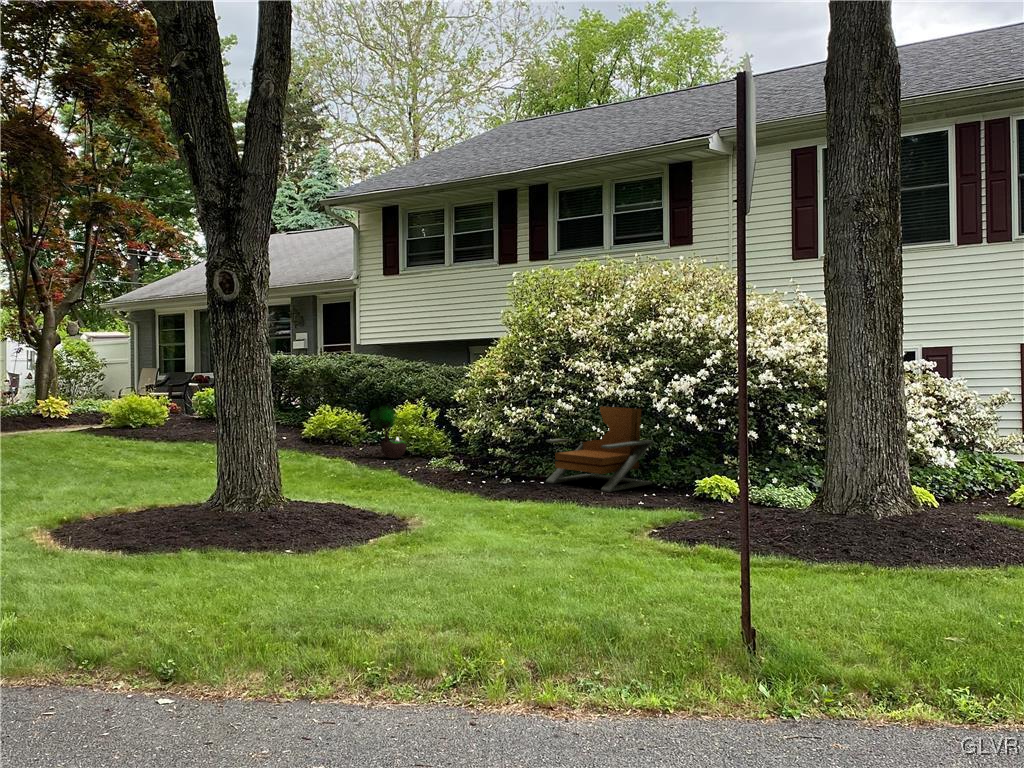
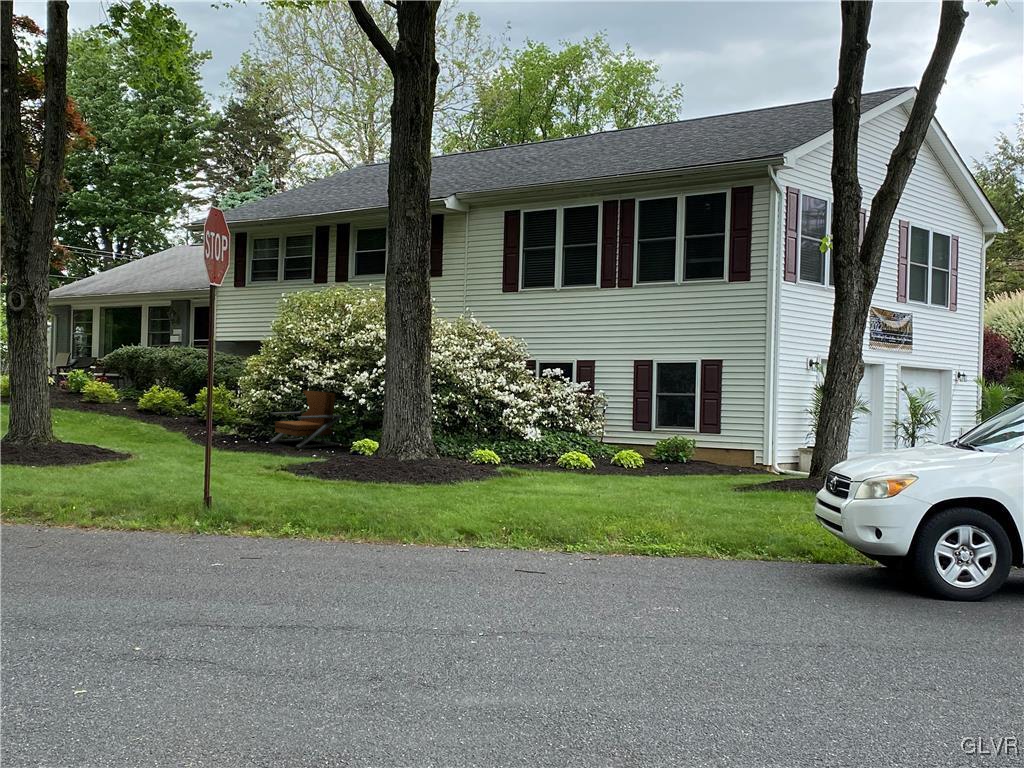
potted tree: present [372,407,406,459] -> none [173,384,201,426]

